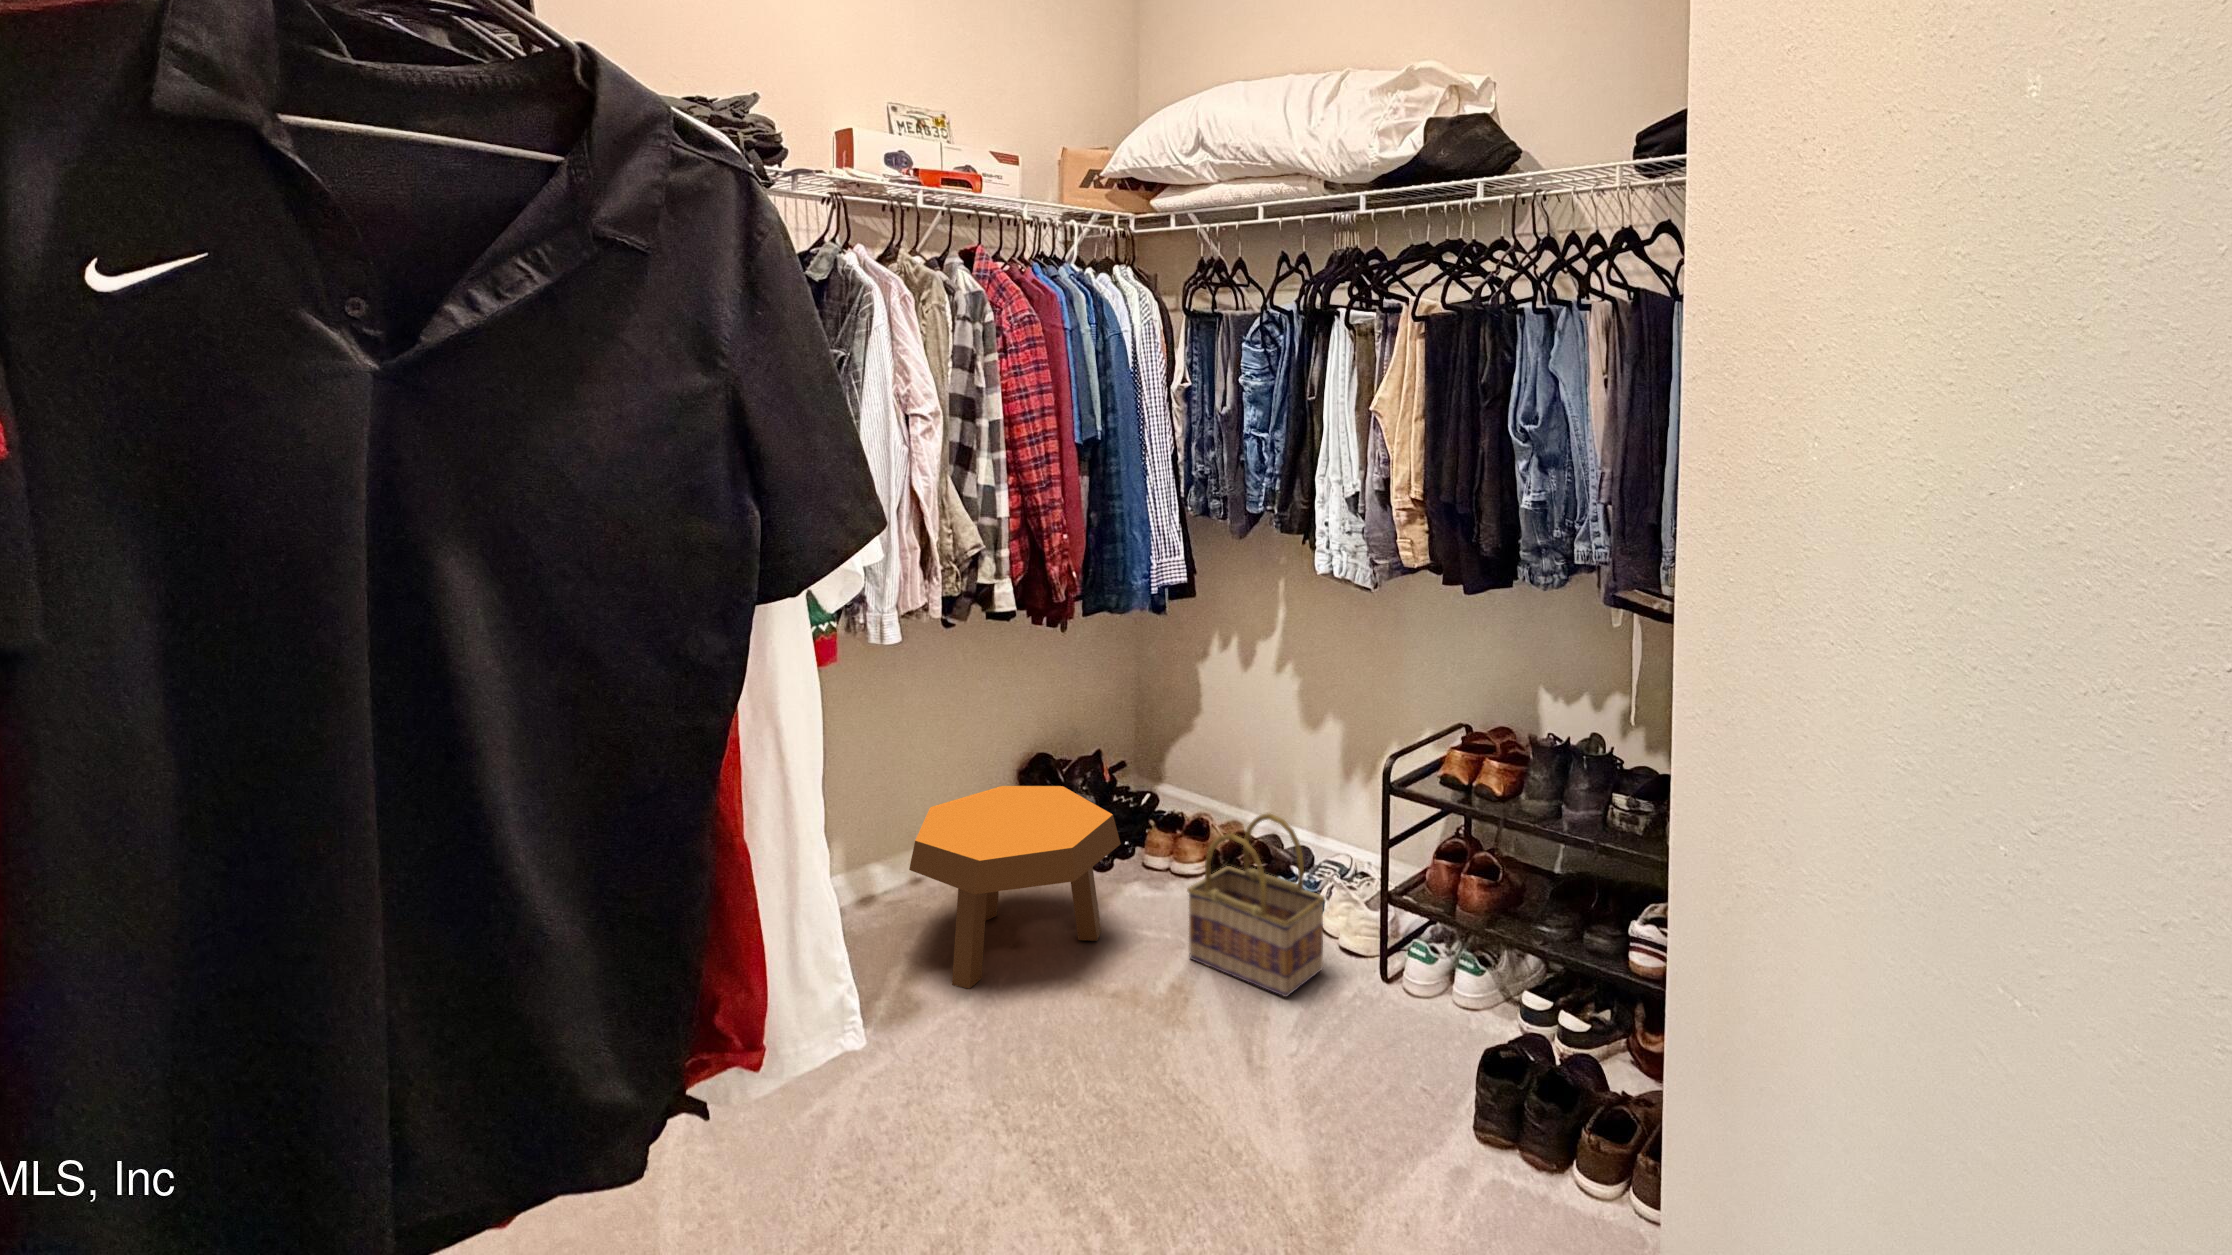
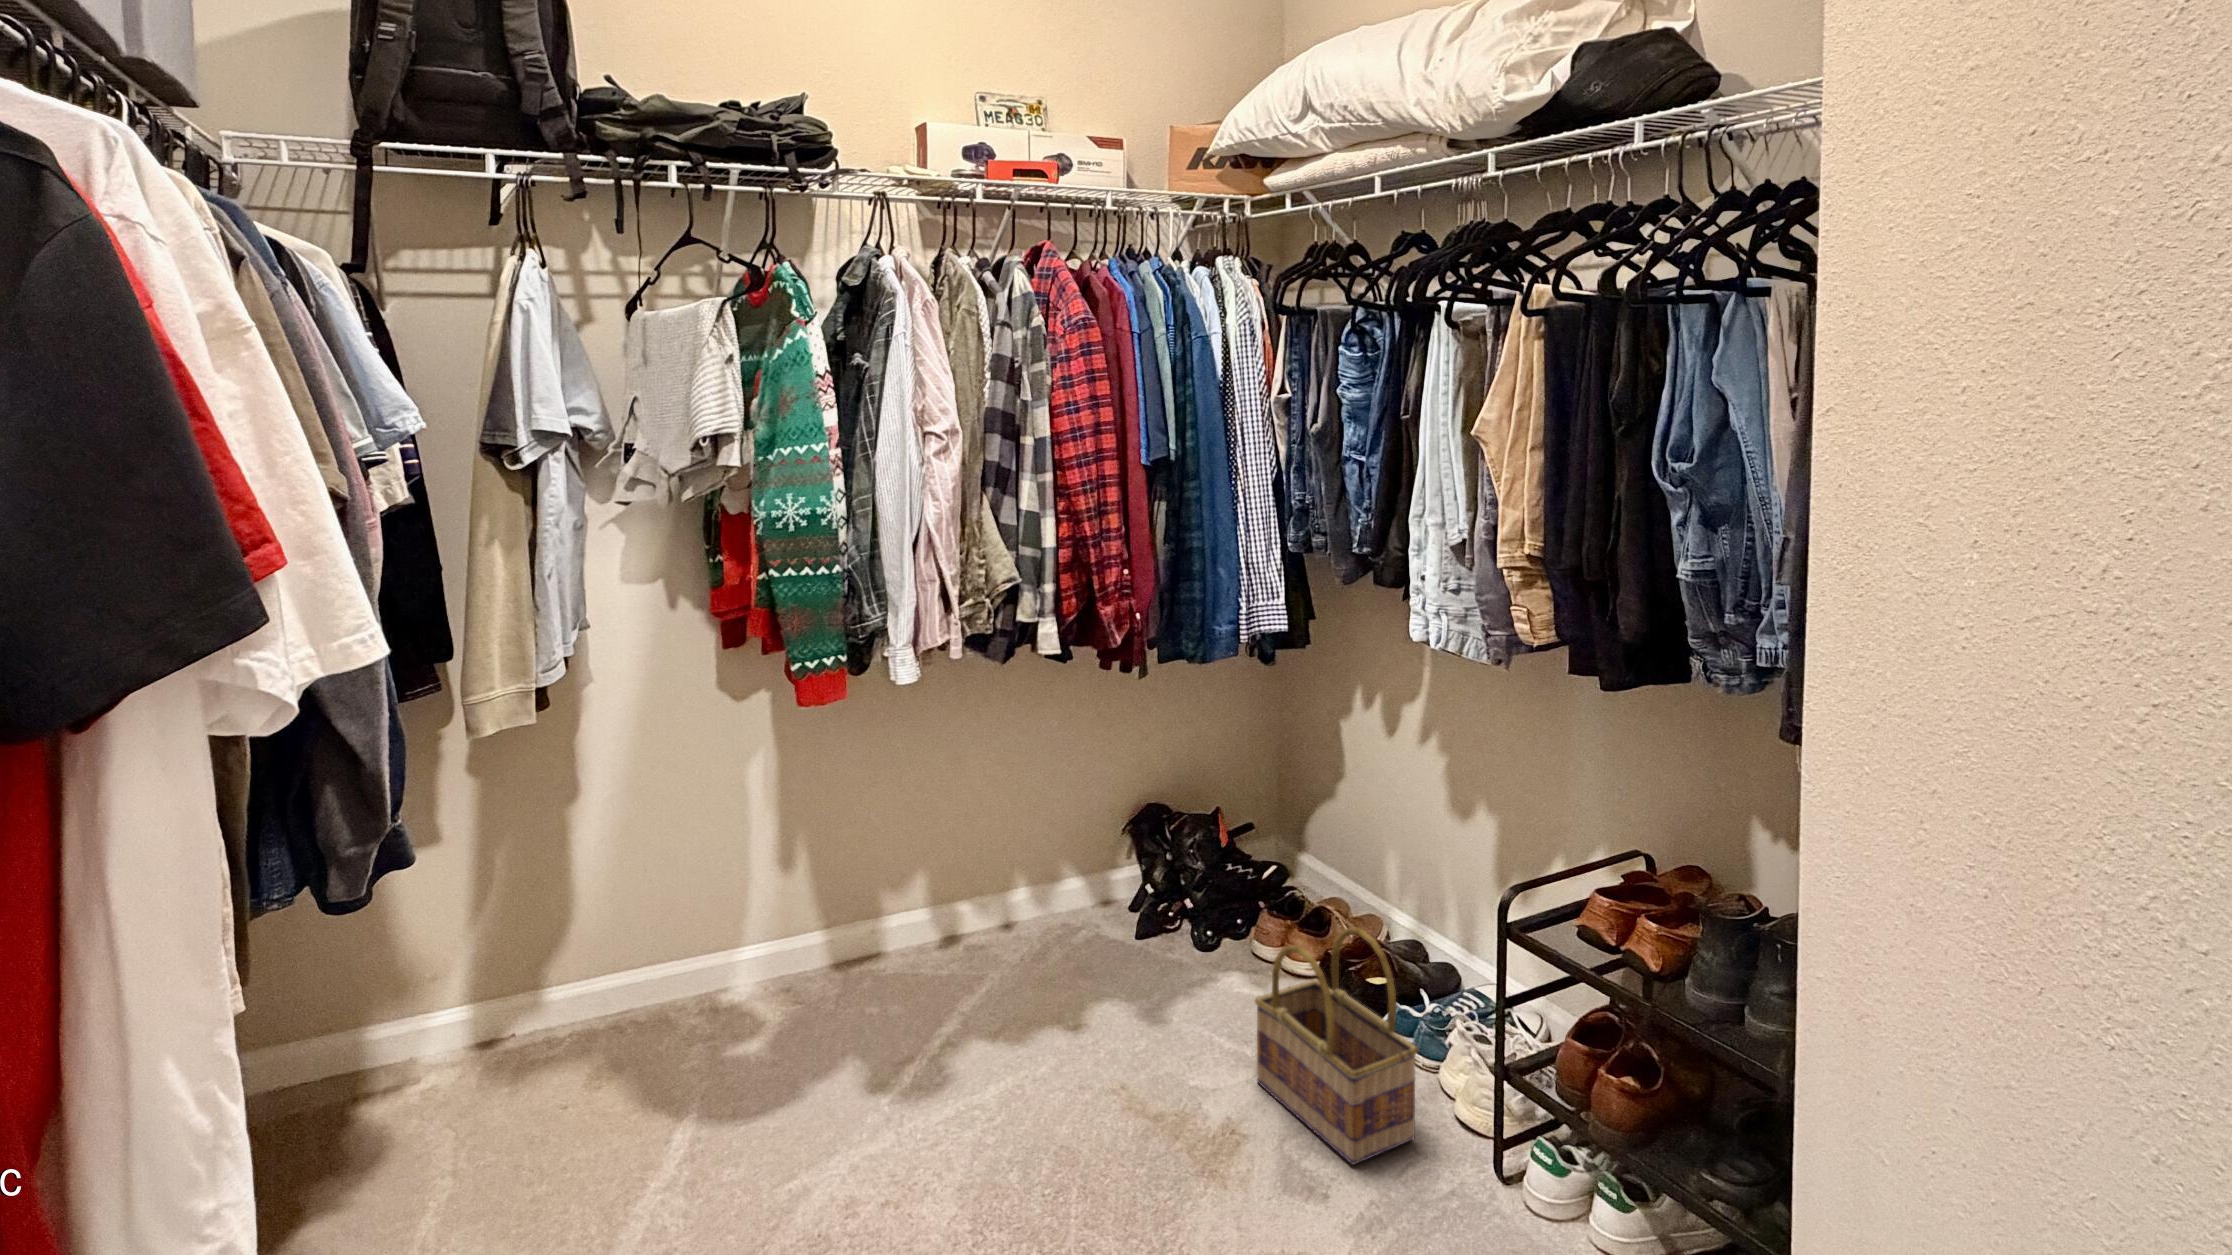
footstool: present [909,786,1121,989] -> none [962,835,1191,1058]

